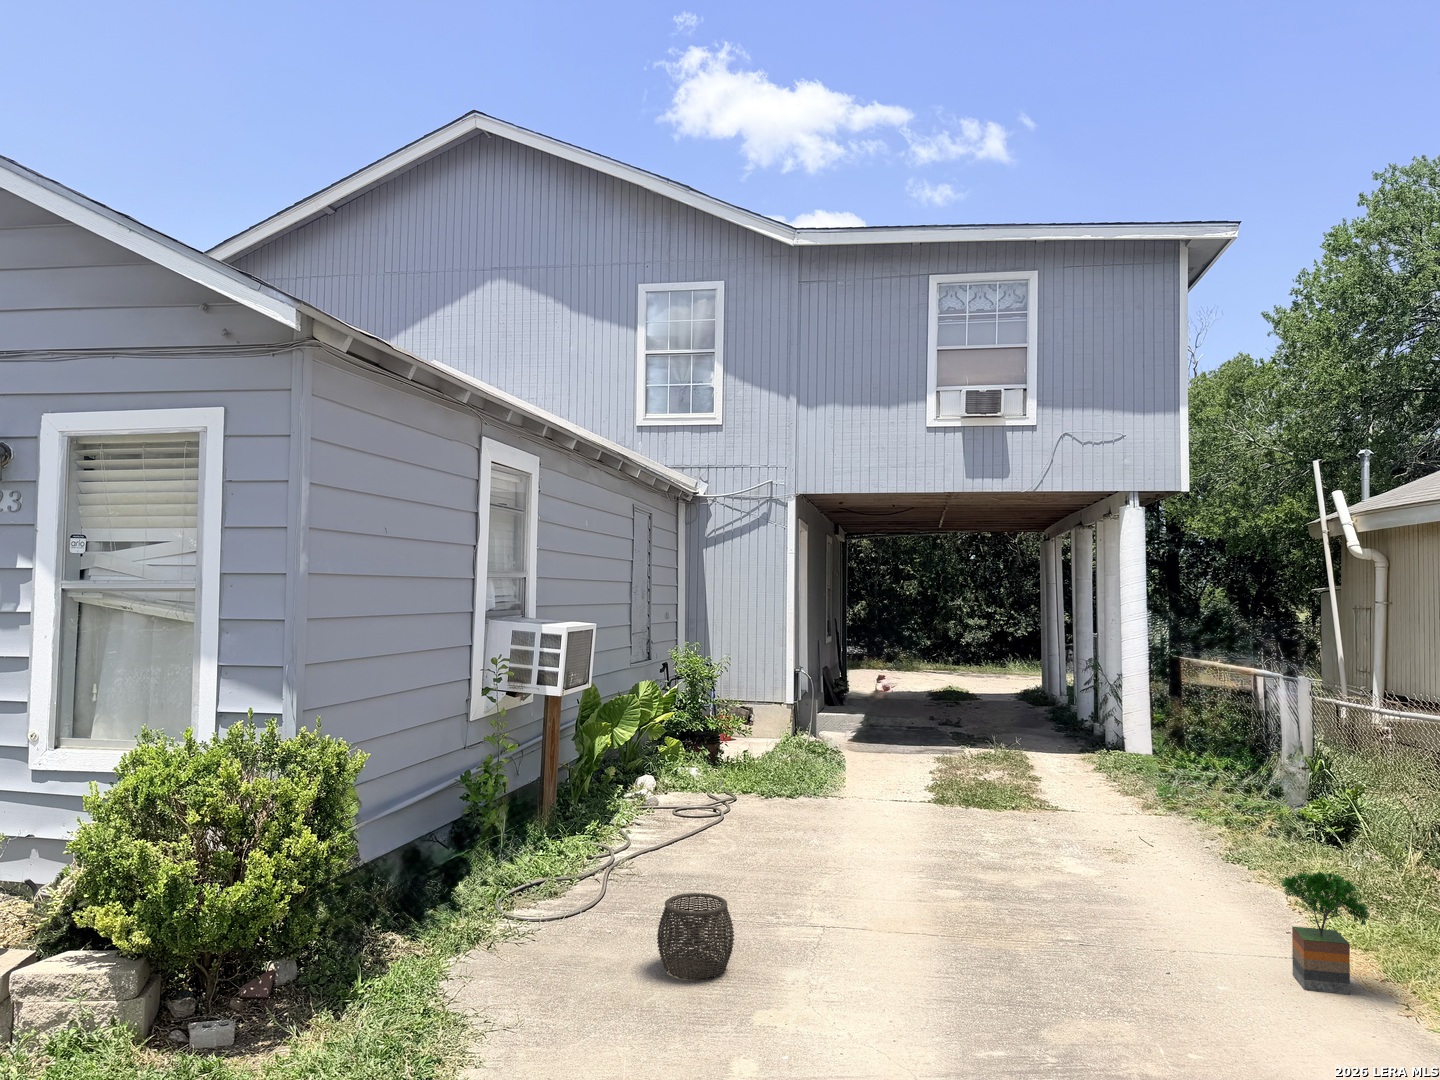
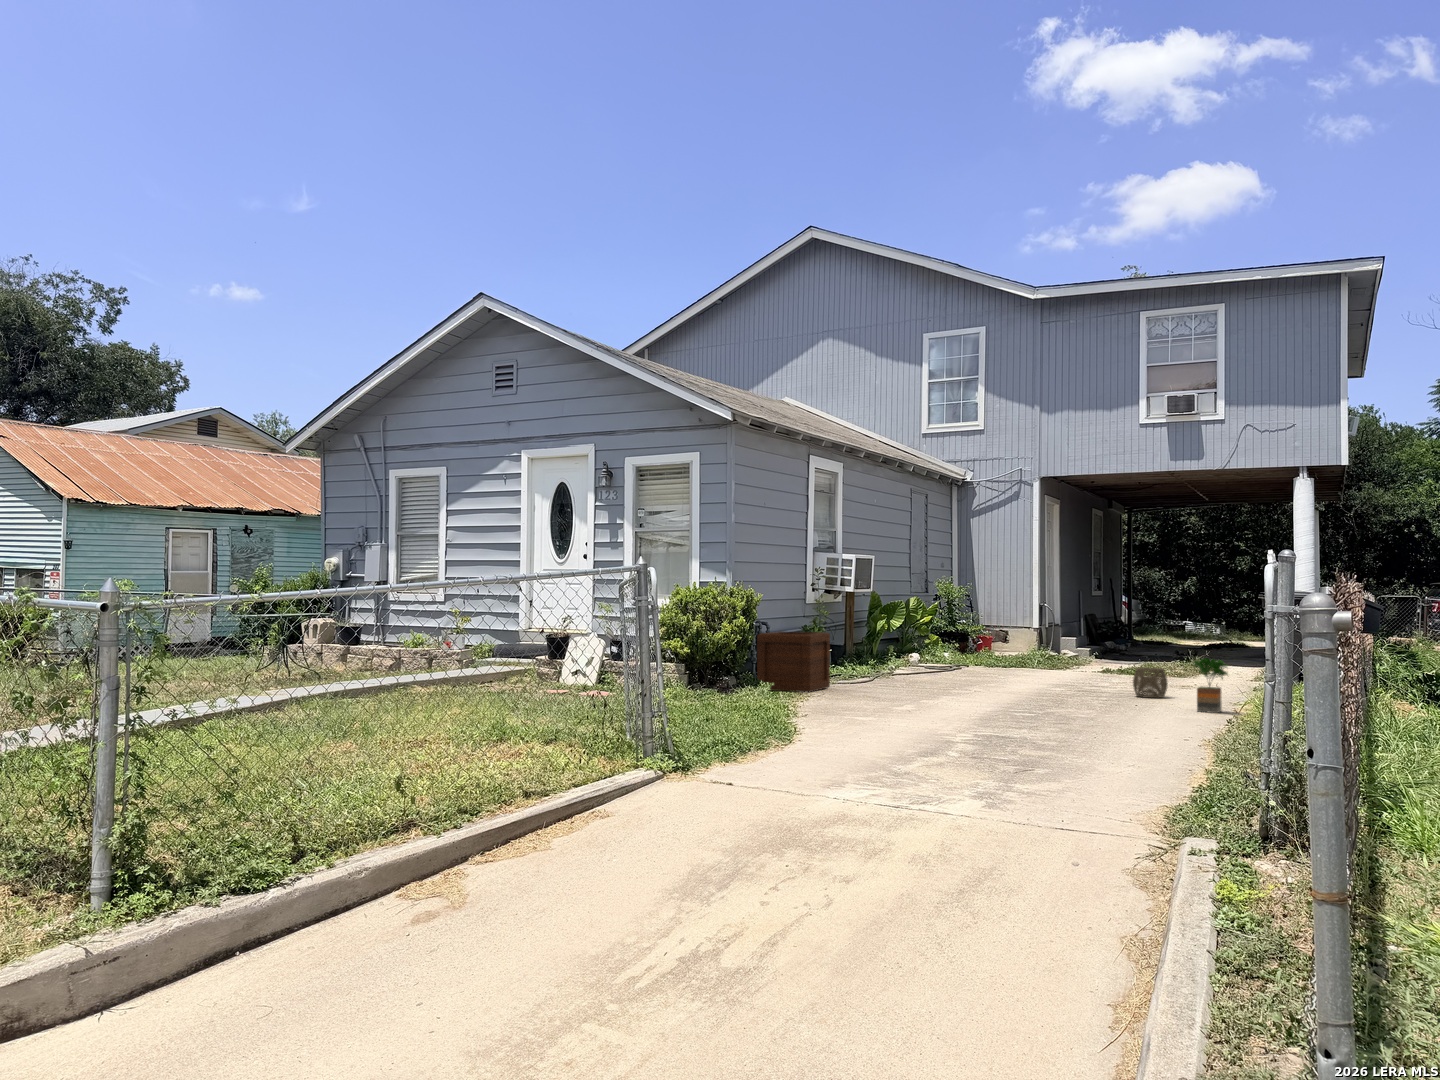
wooden crate: none [355,792,518,949] -> present [757,631,830,692]
woven basket: present [657,893,734,980] -> present [1133,667,1168,698]

